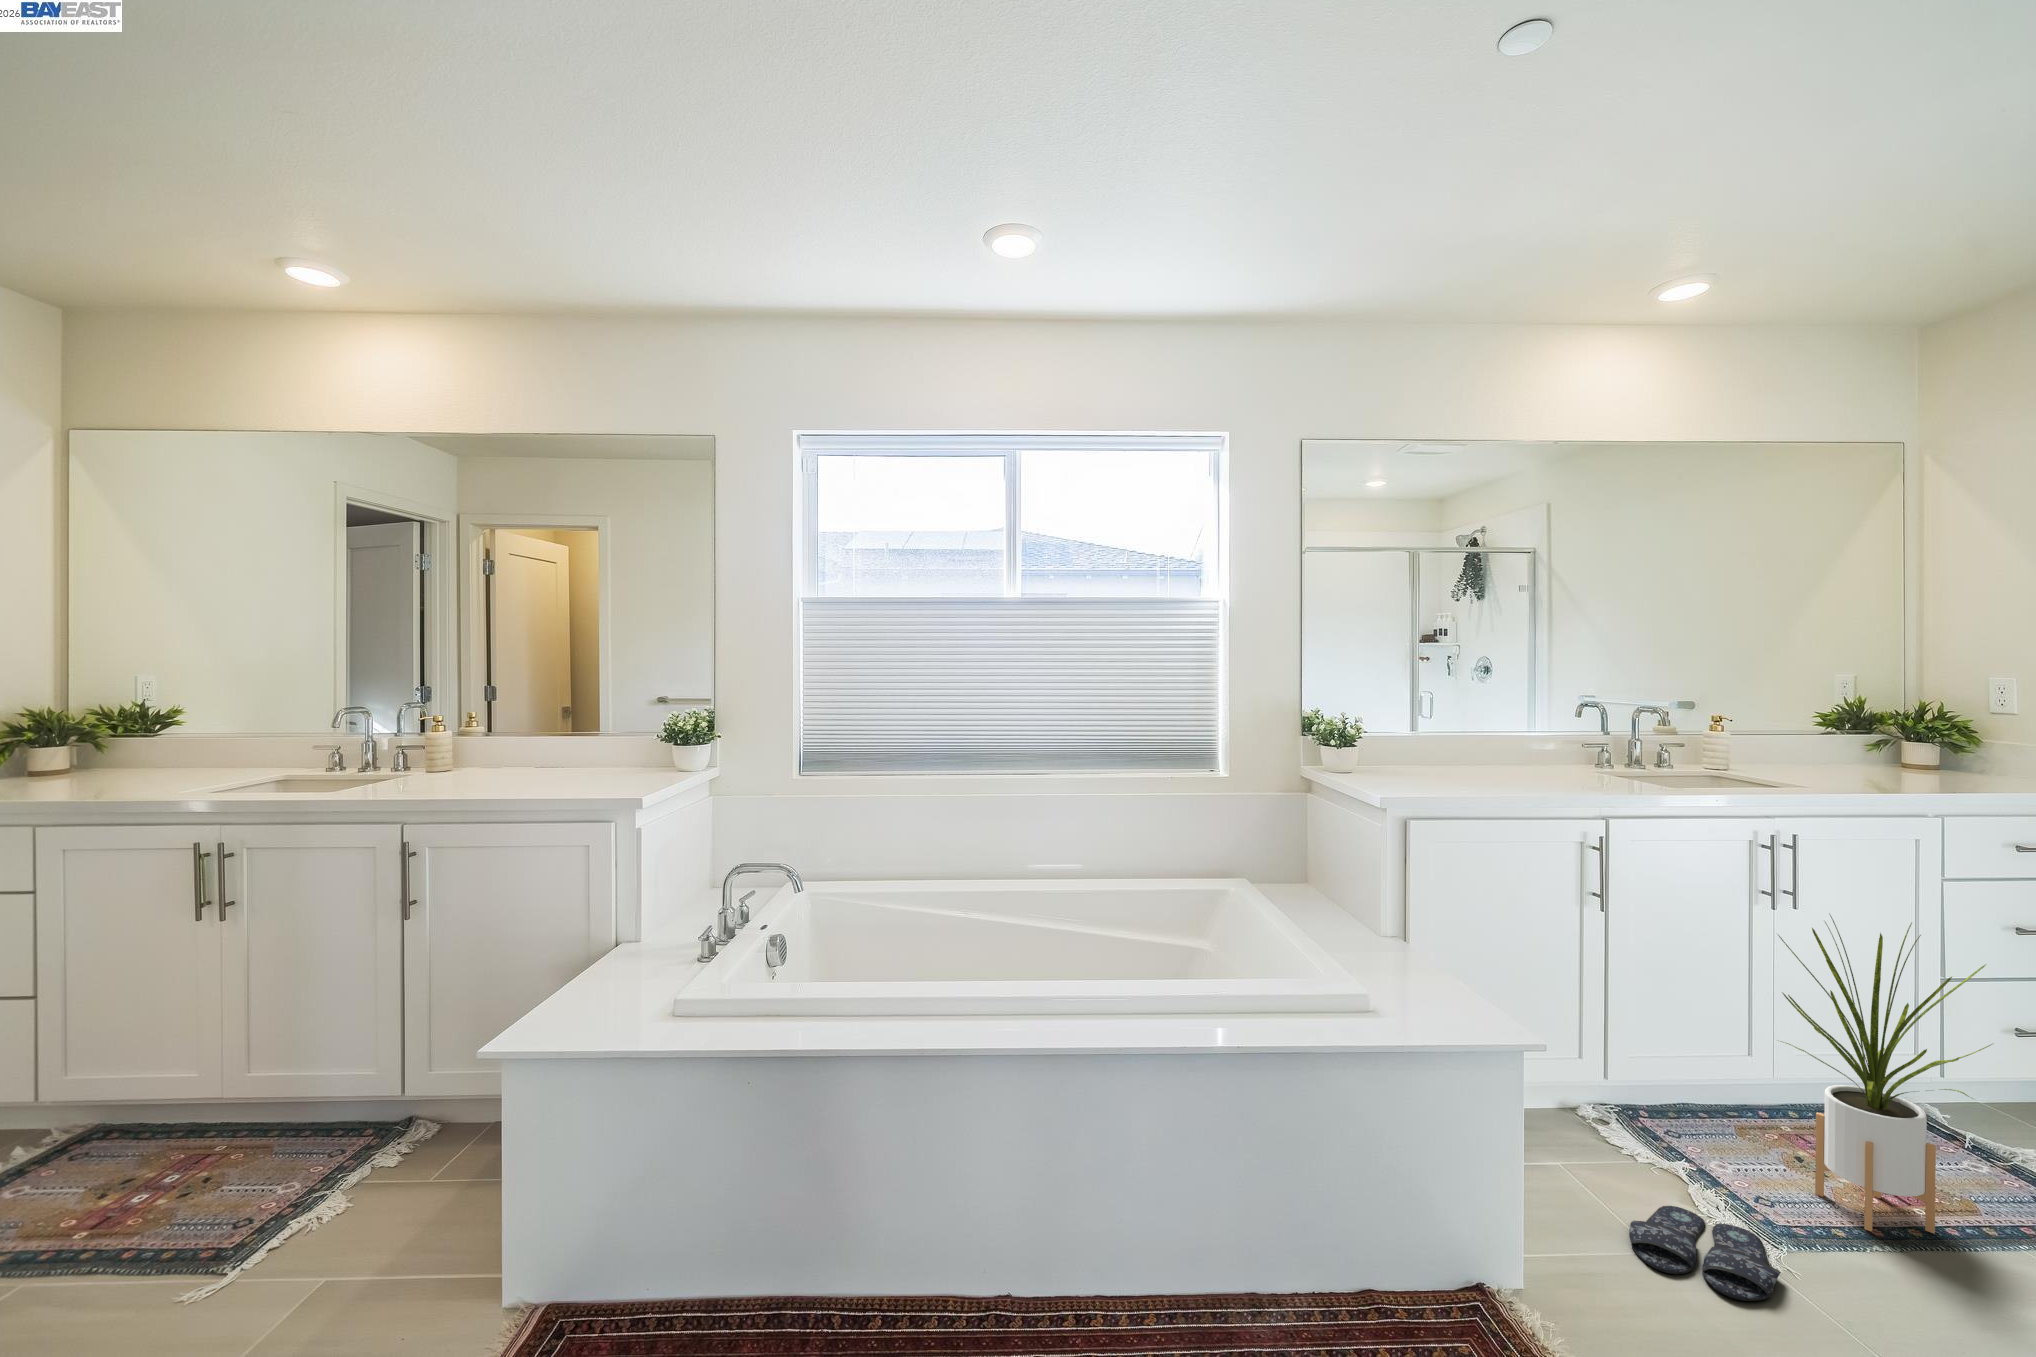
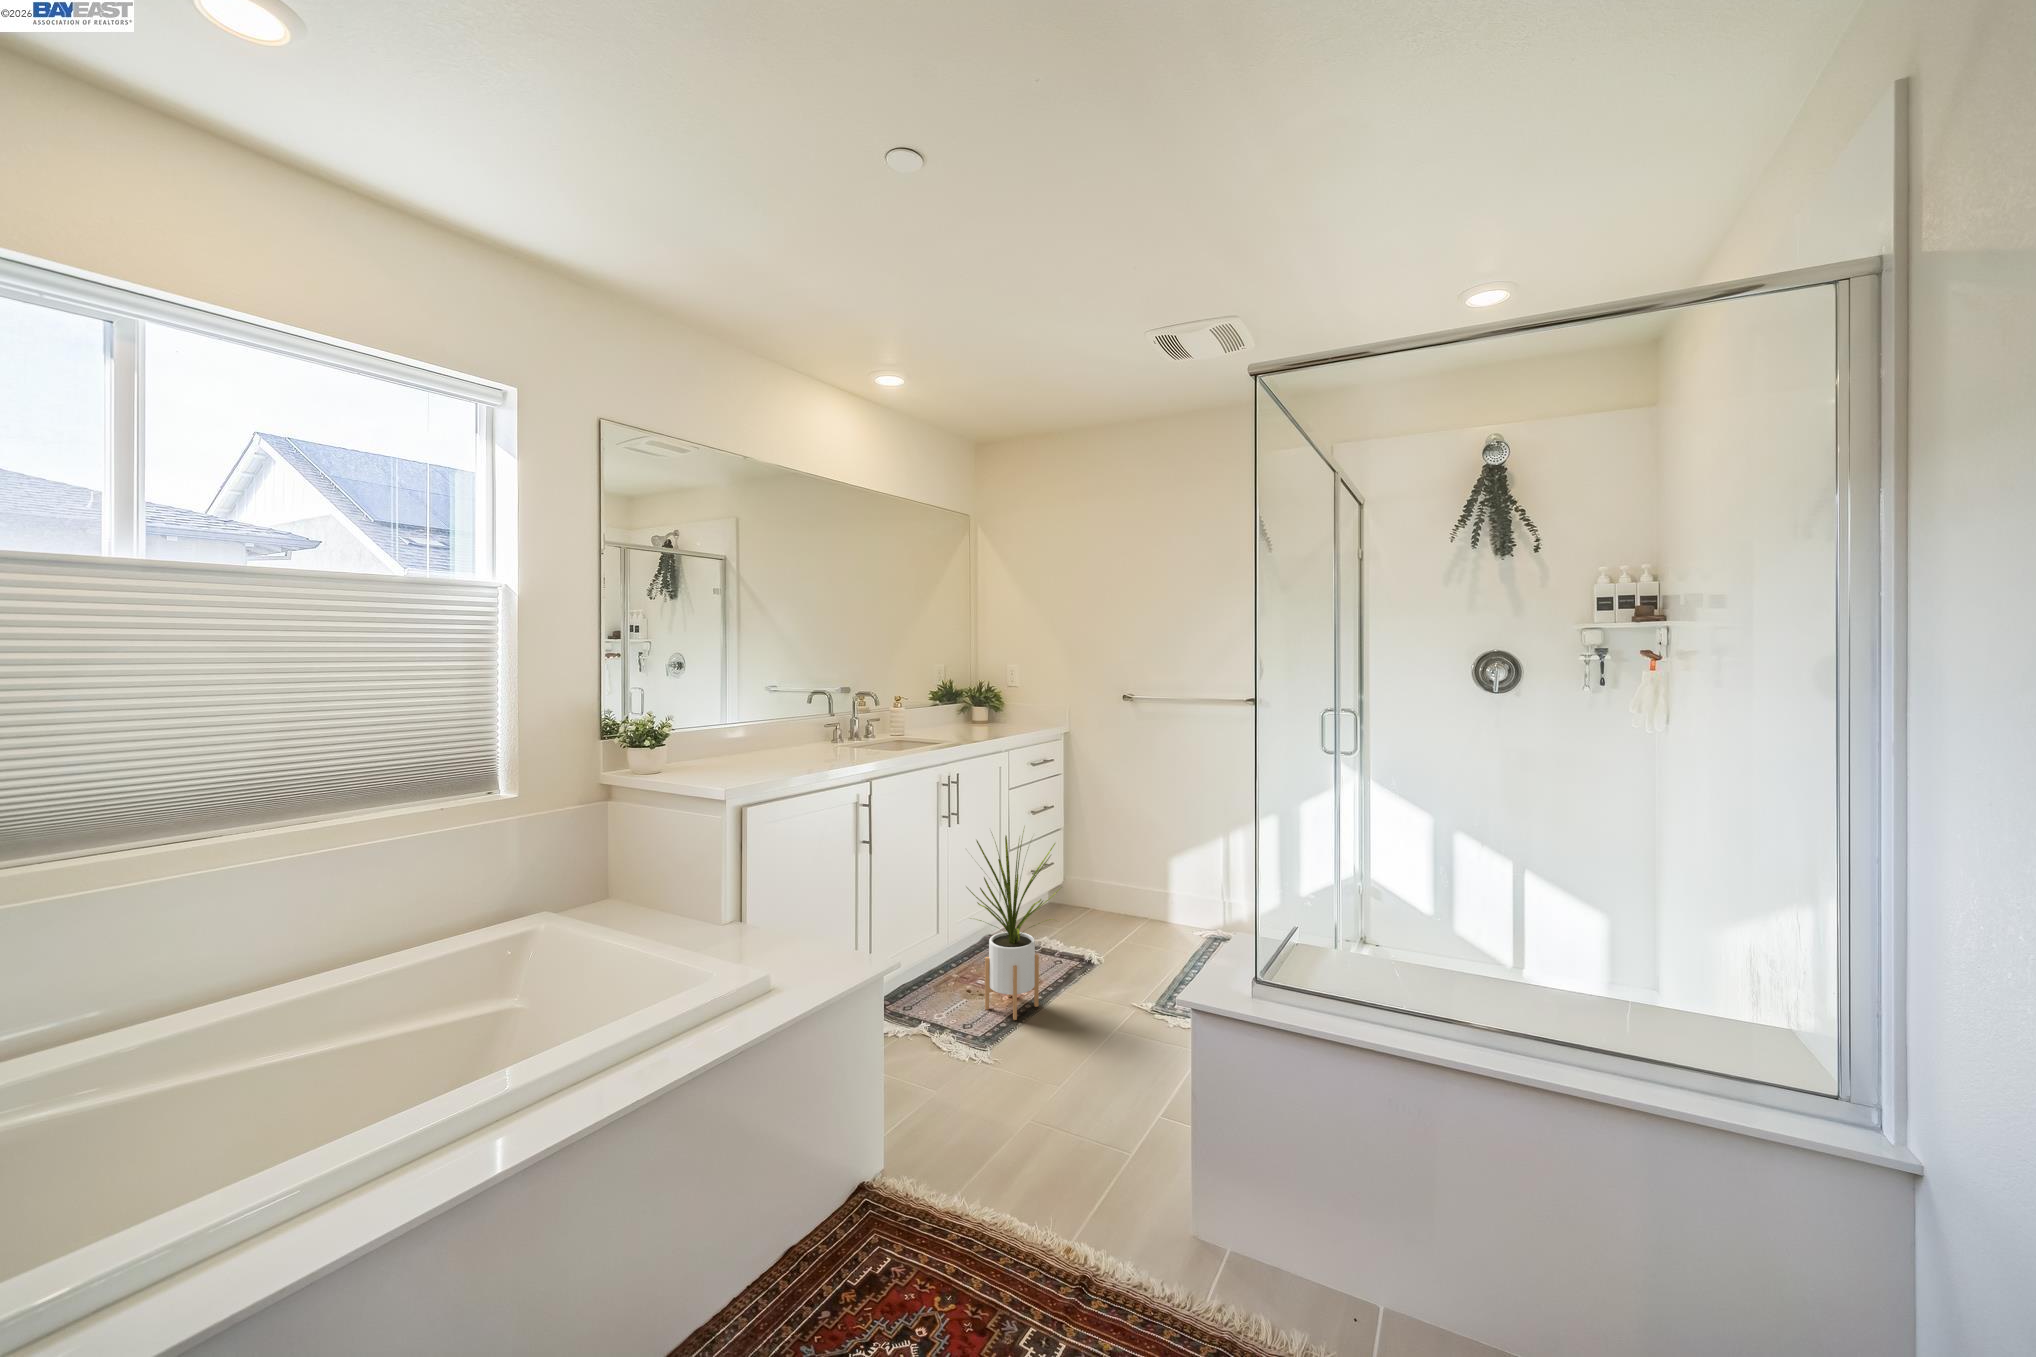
slippers: present [1629,1206,1780,1301] -> none [915,1051,998,1106]

